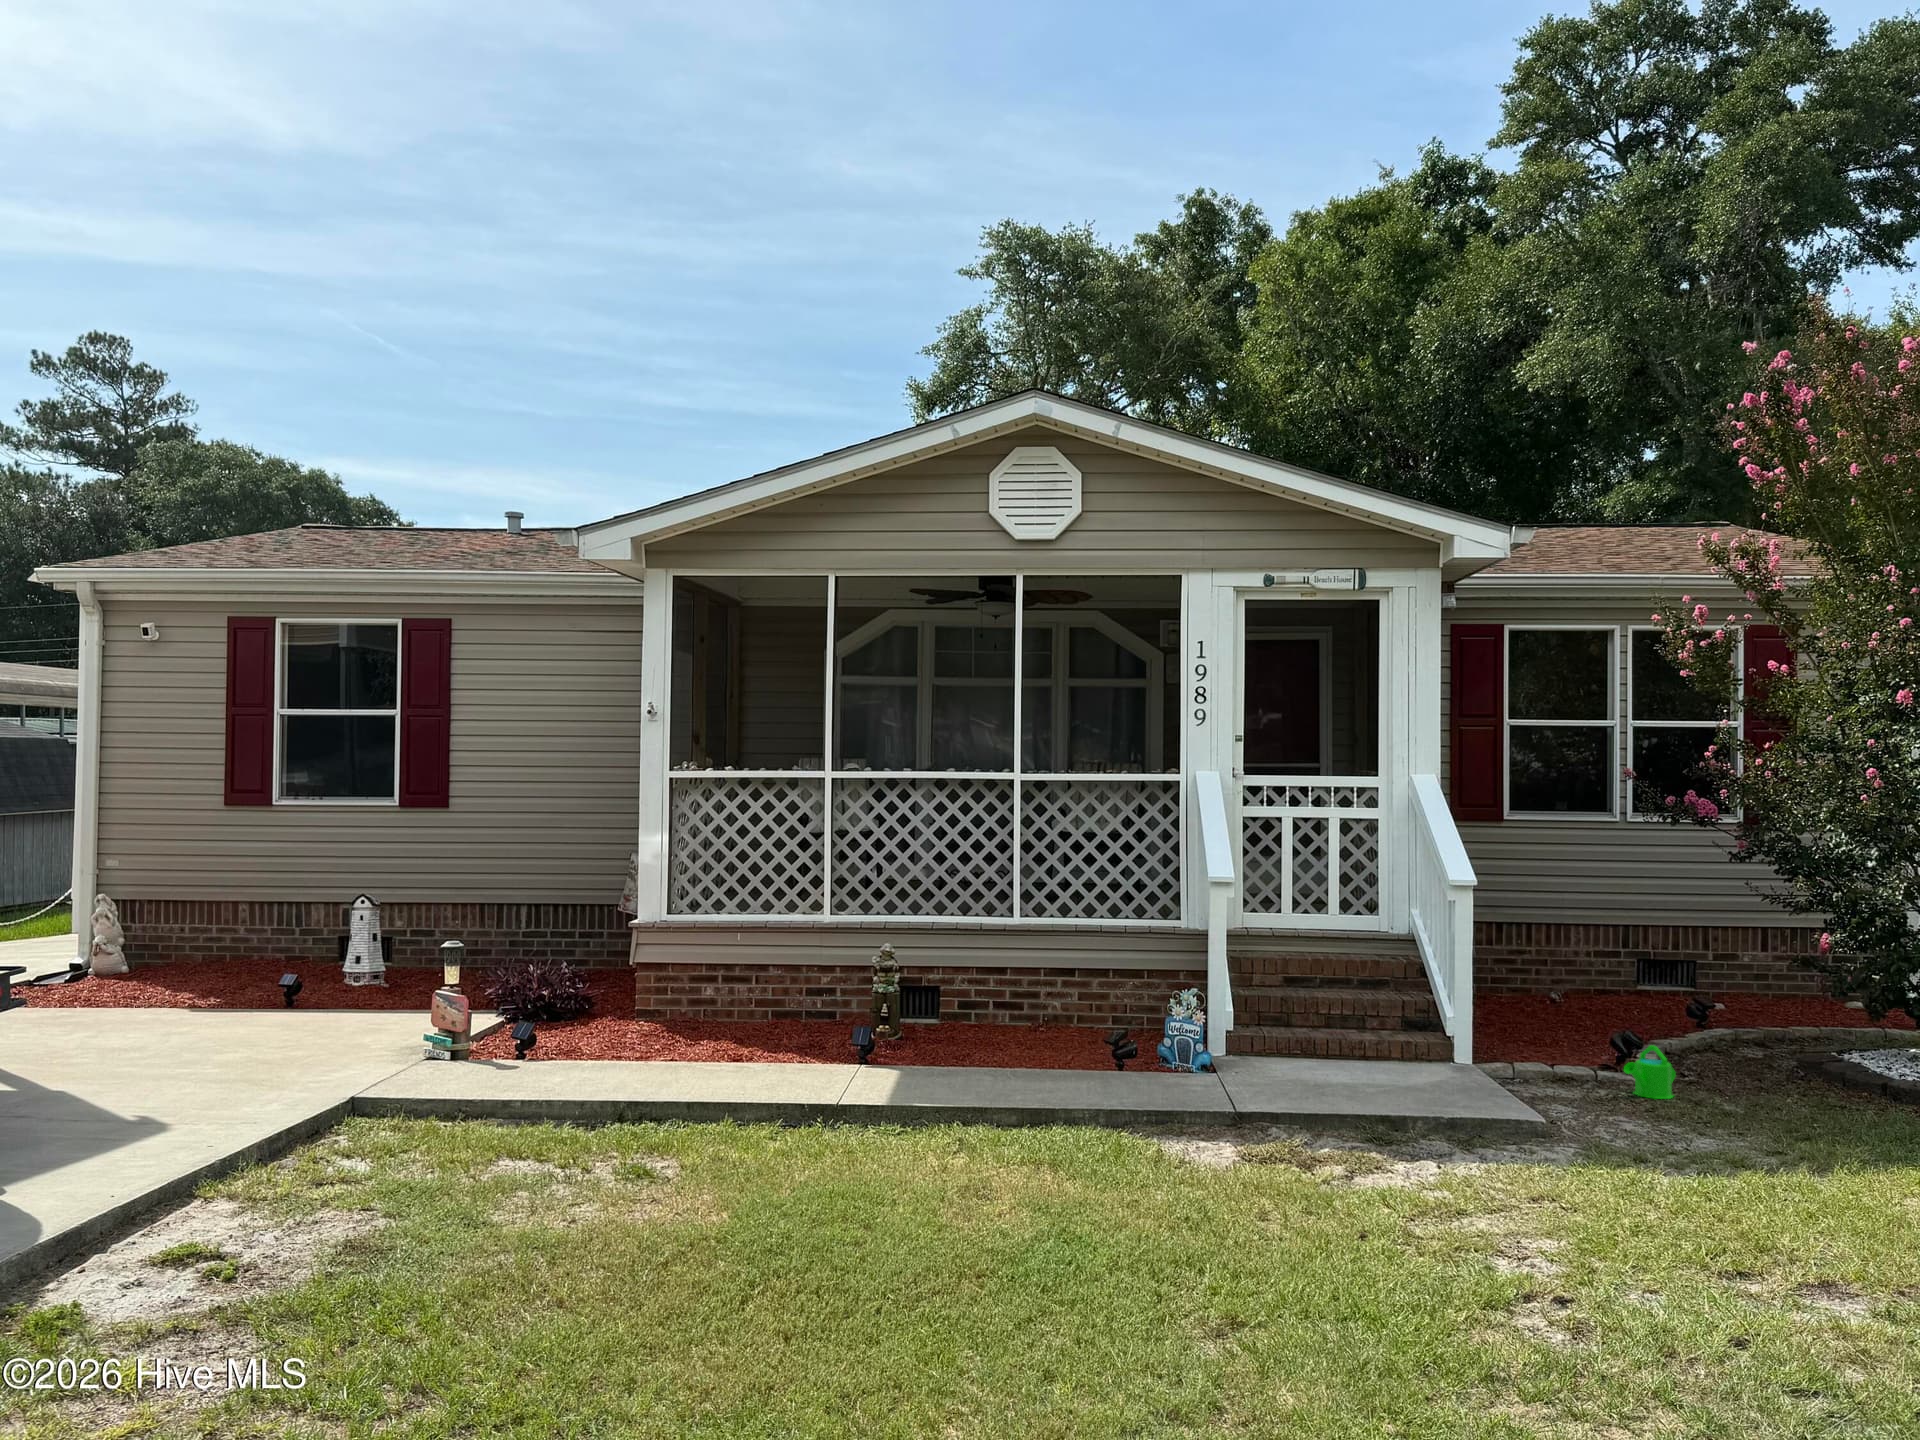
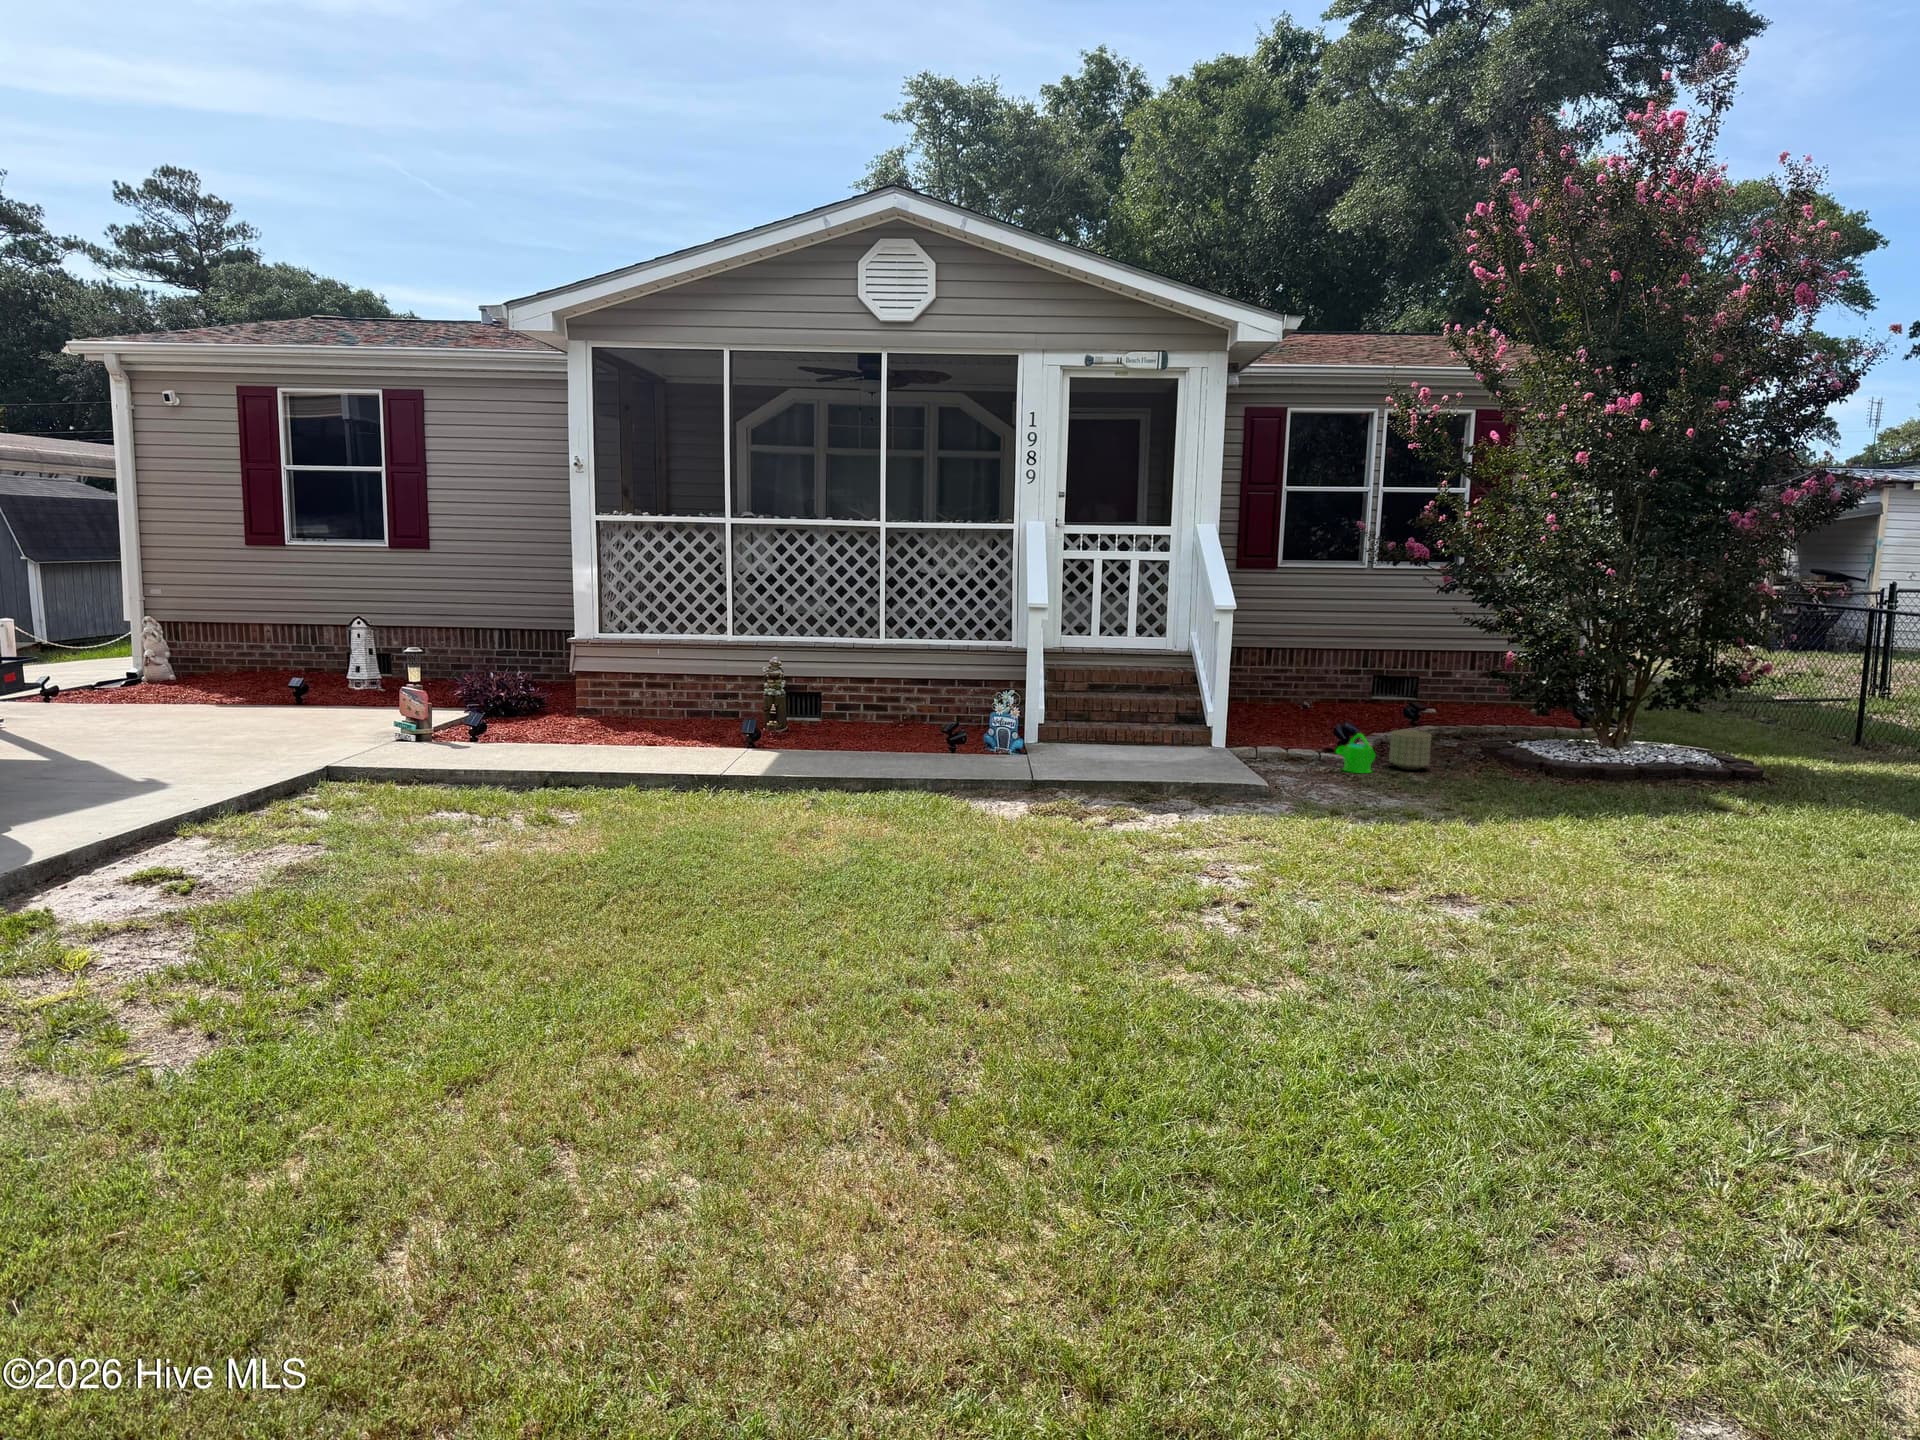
planter: none [1693,1040,1748,1094] -> present [1389,730,1431,770]

